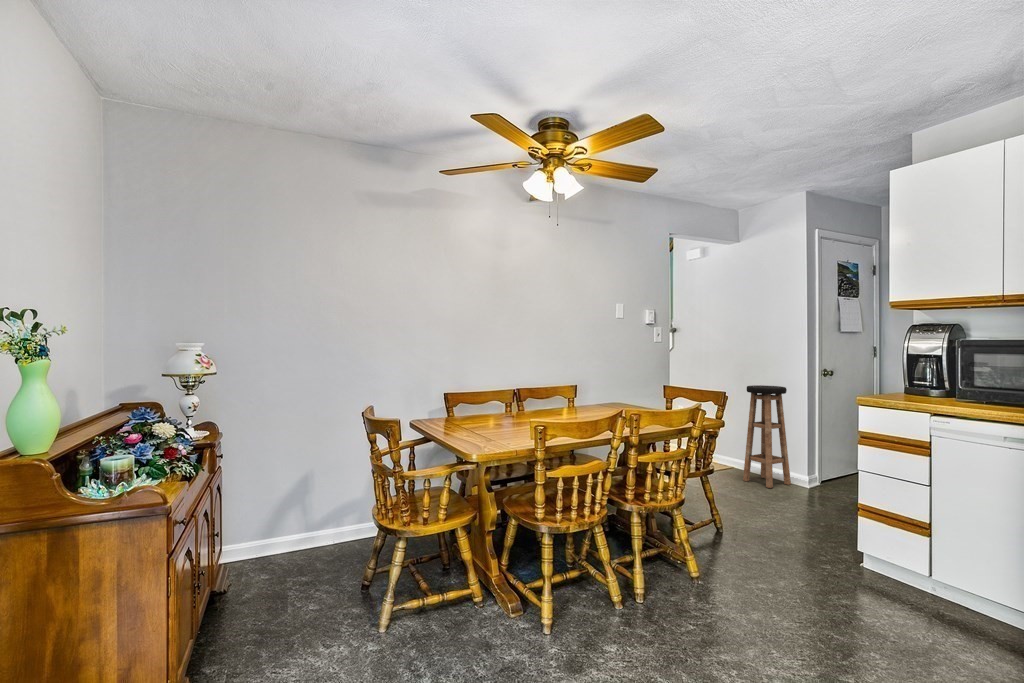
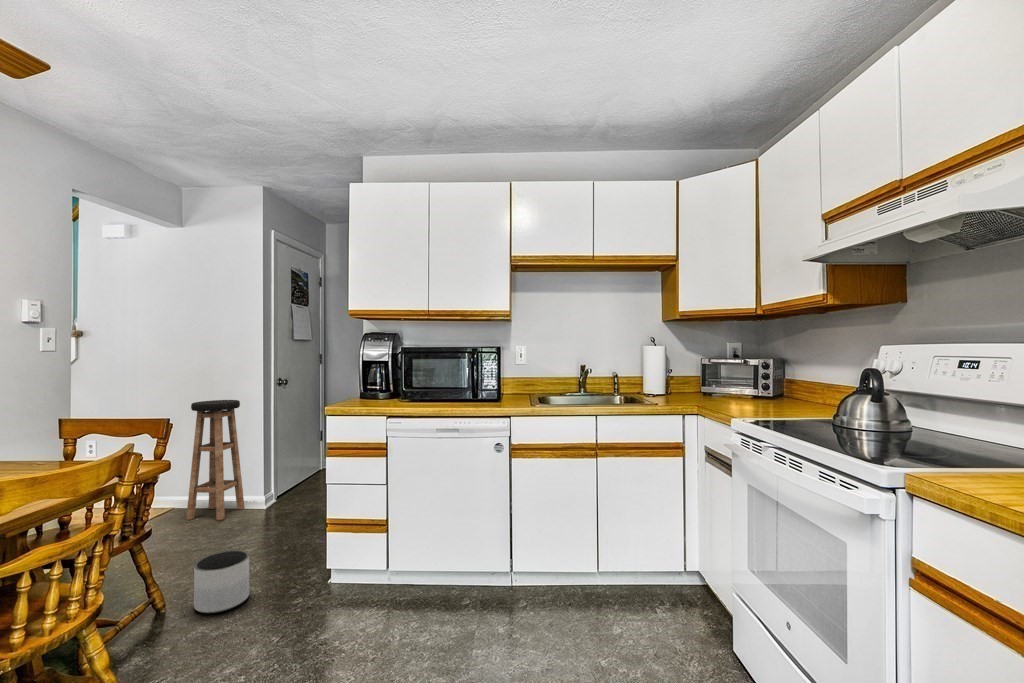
planter: none [744,504,786,550] -> present [194,550,250,613]

